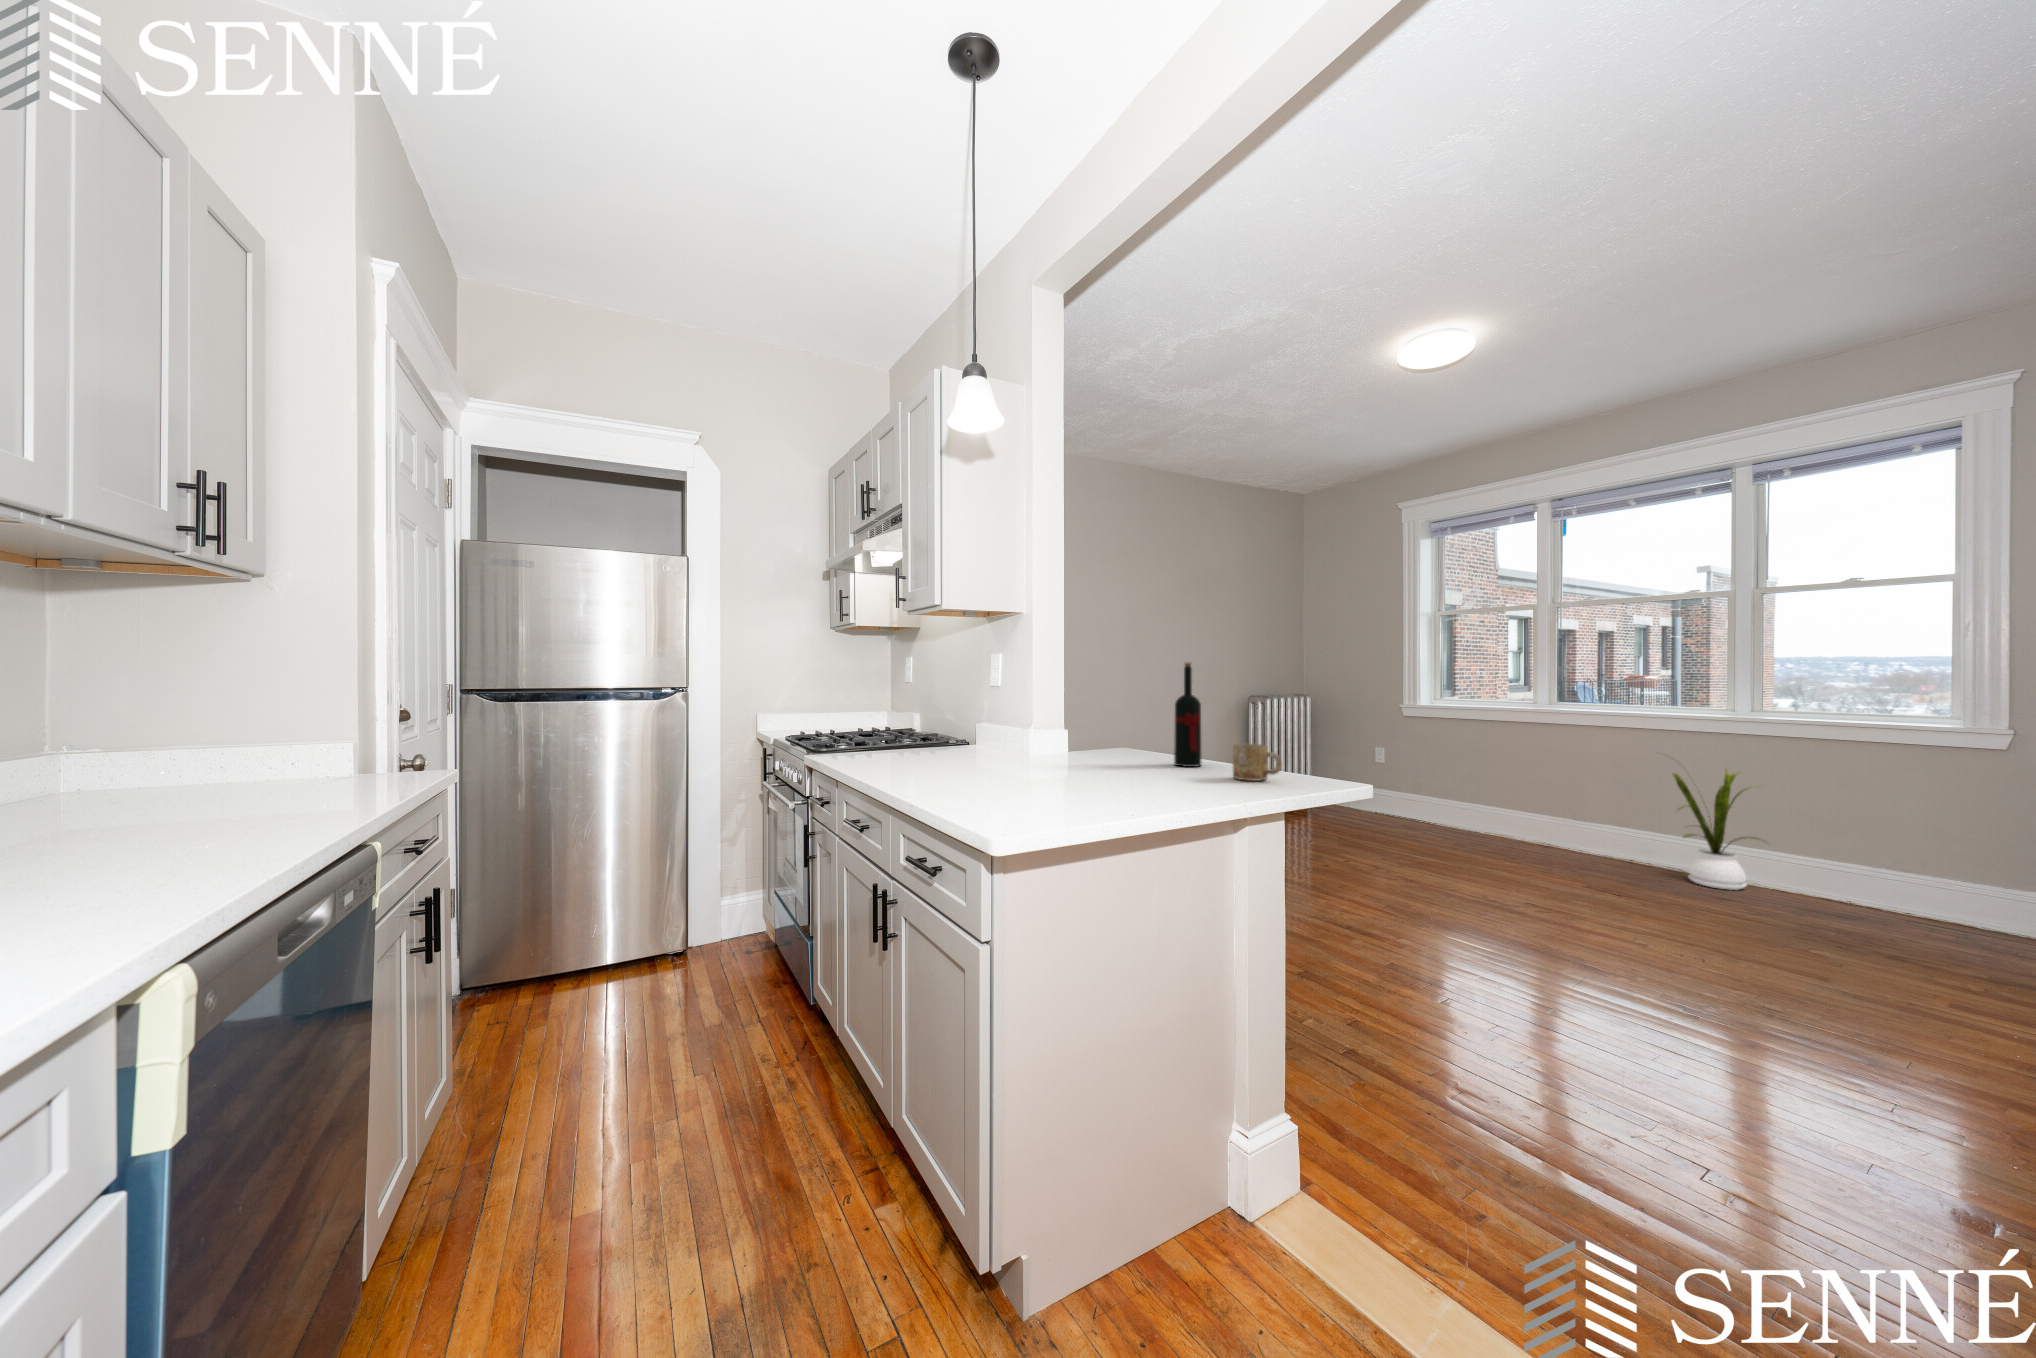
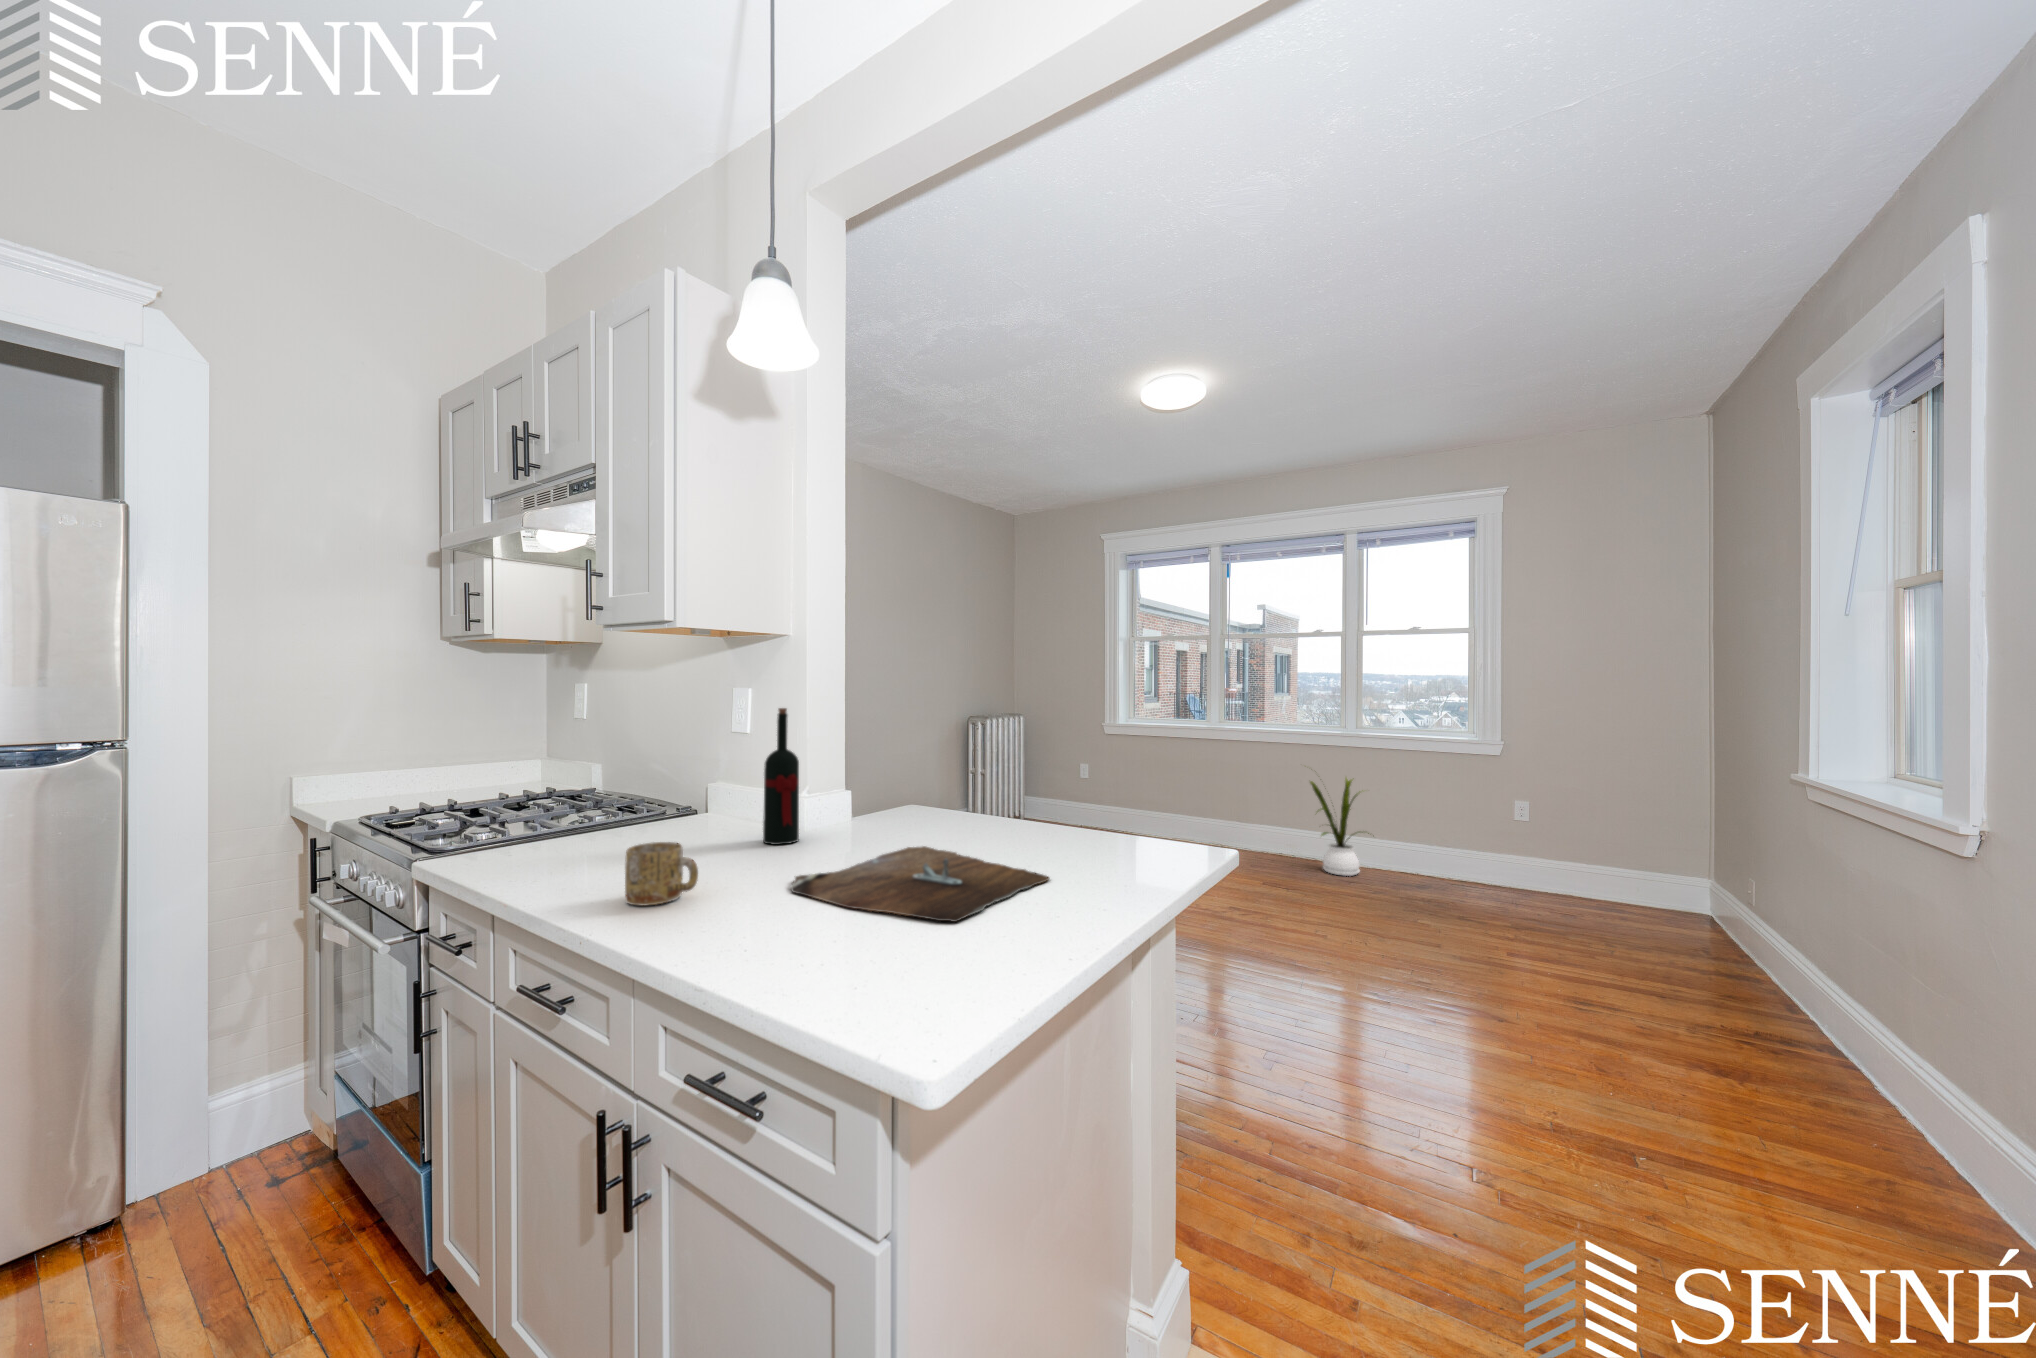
wine bottle: present [1174,663,1201,767] -> present [763,708,799,845]
mug: present [1233,744,1281,781] -> present [625,842,698,906]
cutting board: none [990,763,1172,794] -> present [791,846,1050,922]

